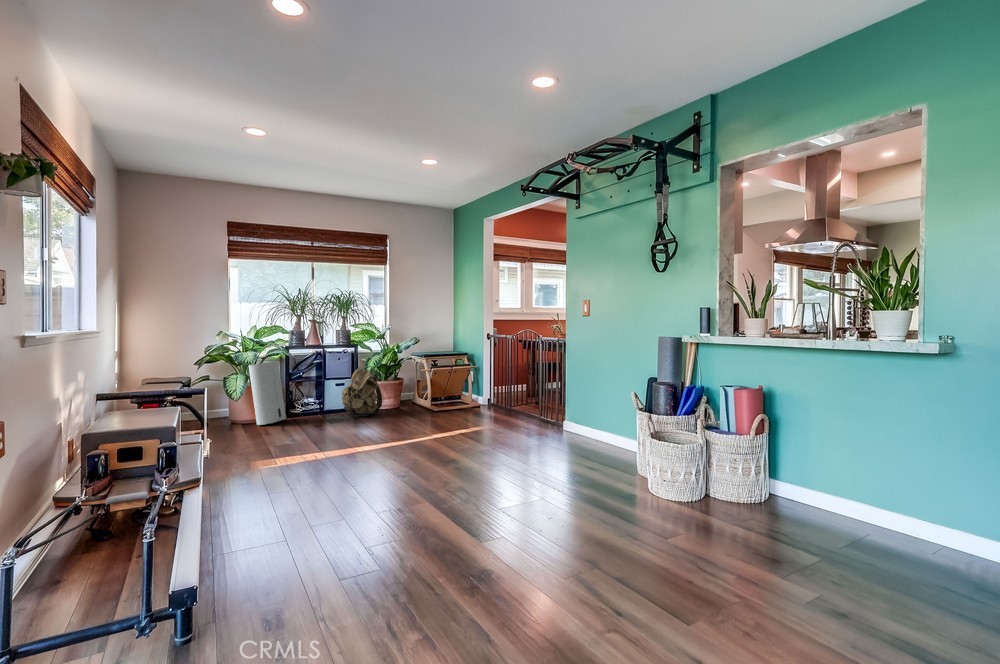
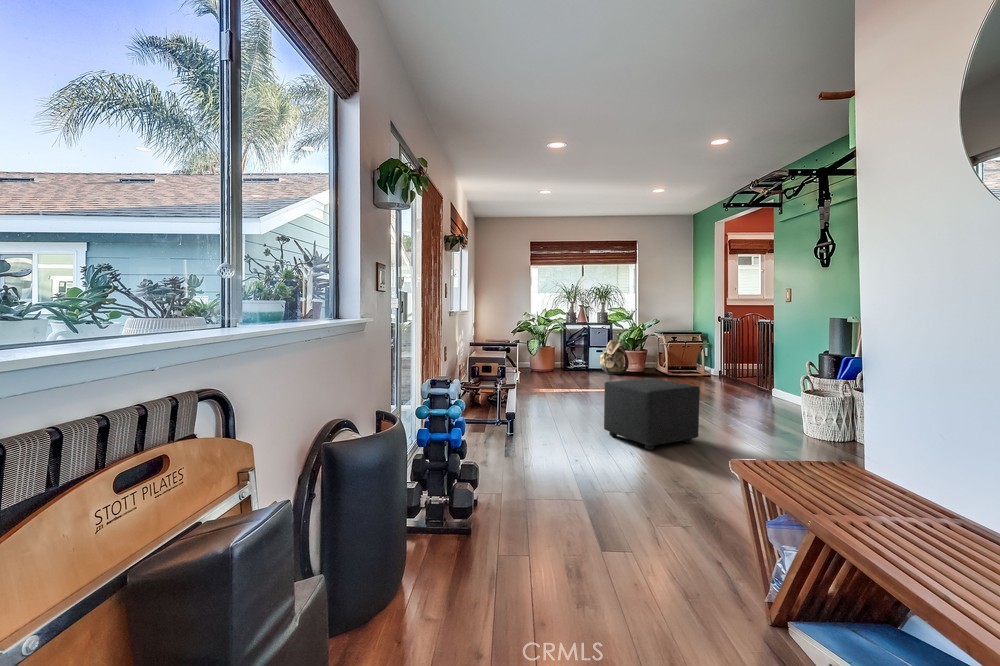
air purifier: present [249,362,286,425] -> none [541,333,563,373]
ottoman: none [380,443,533,588] -> present [604,378,700,450]

